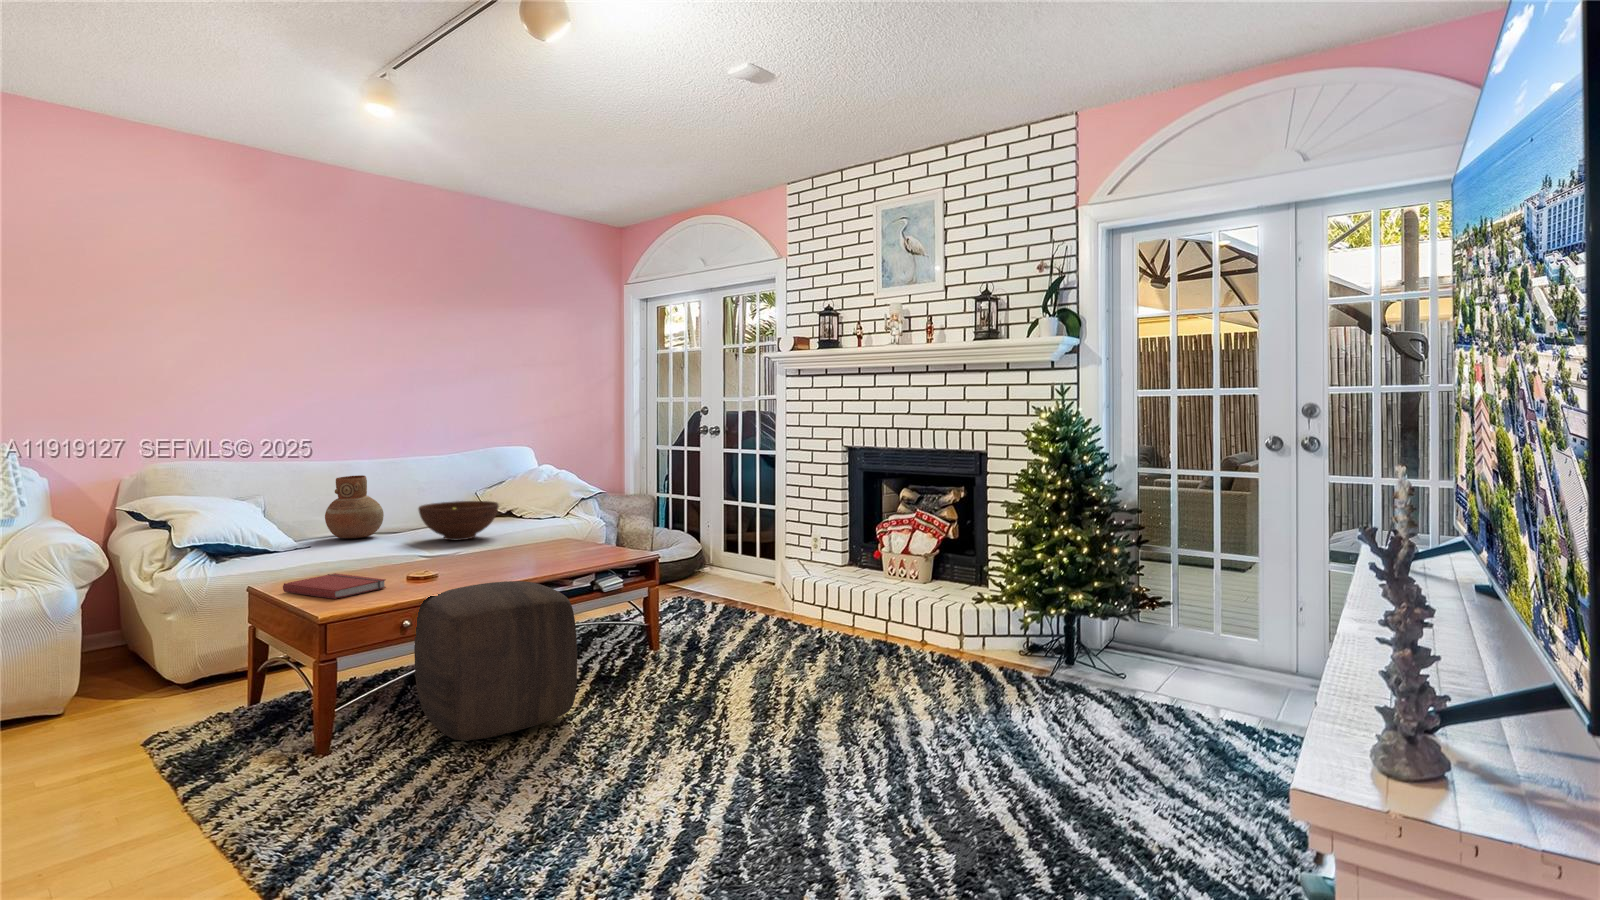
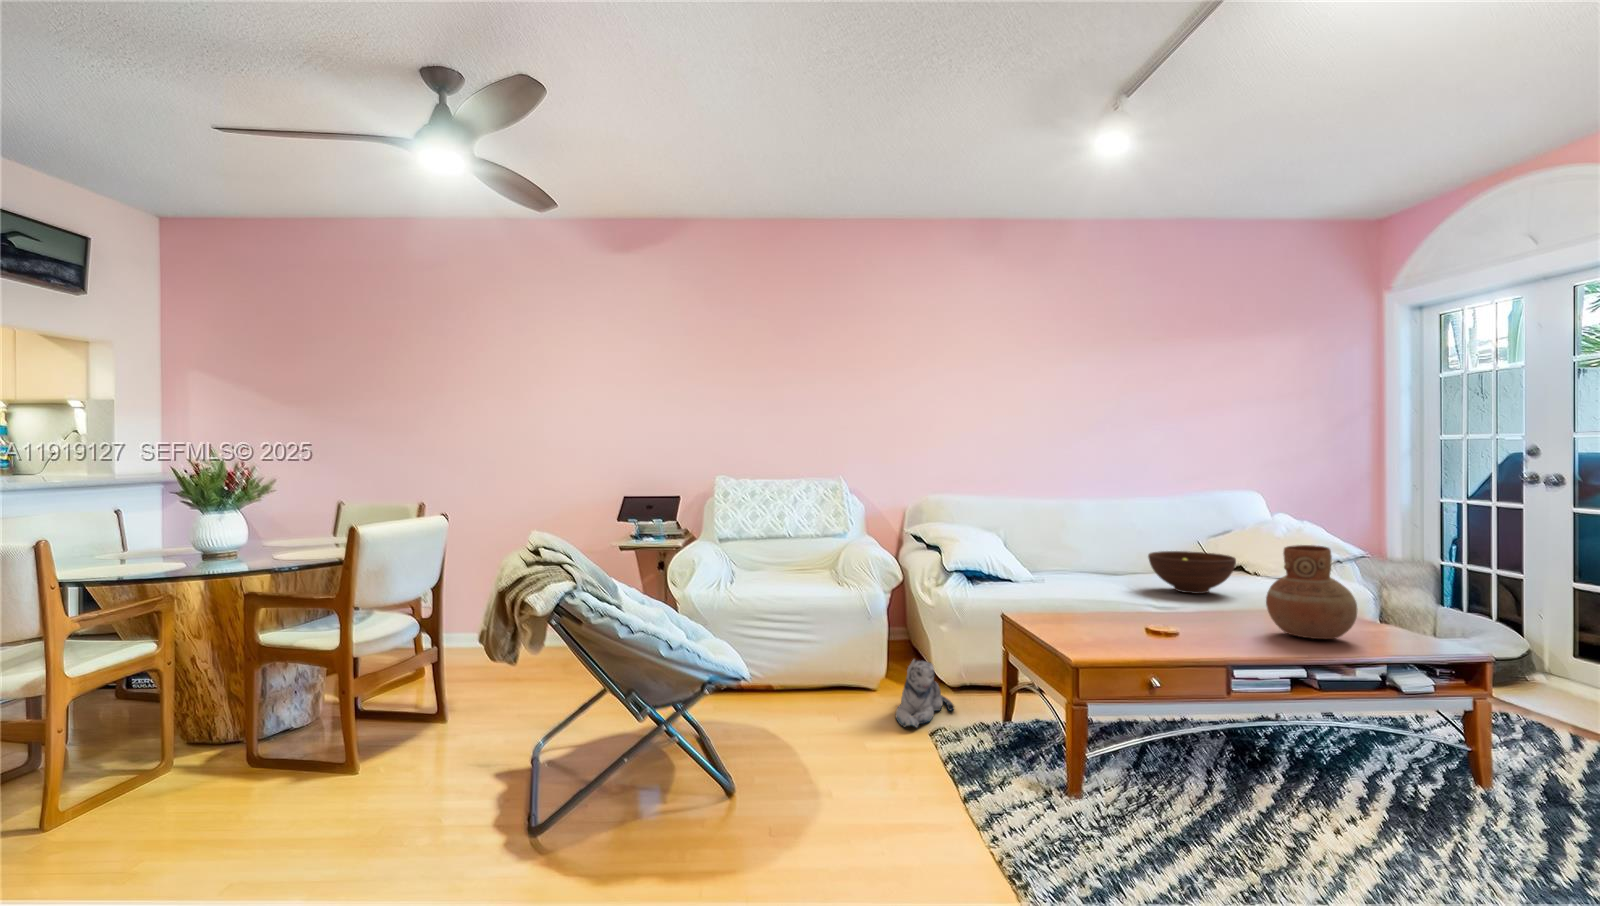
vase: present [325,475,384,538] -> present [1266,545,1357,639]
book: present [283,573,386,599] -> none [1038,614,1132,642]
ottoman: present [414,581,577,740] -> none [1163,654,1381,848]
plush toy: none [83,661,179,748] -> present [896,659,954,728]

